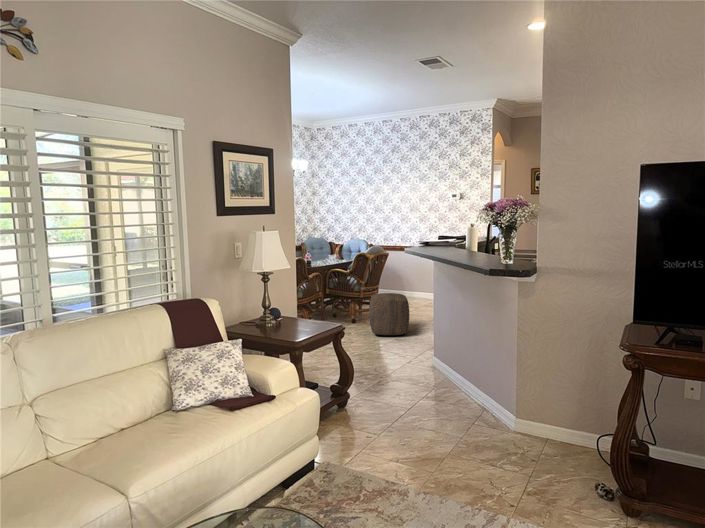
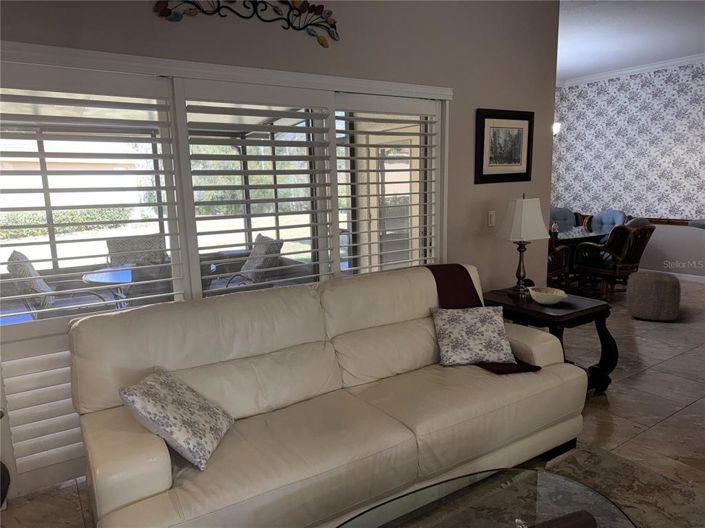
decorative bowl: none [269,316,305,332] -> present [527,287,568,304]

